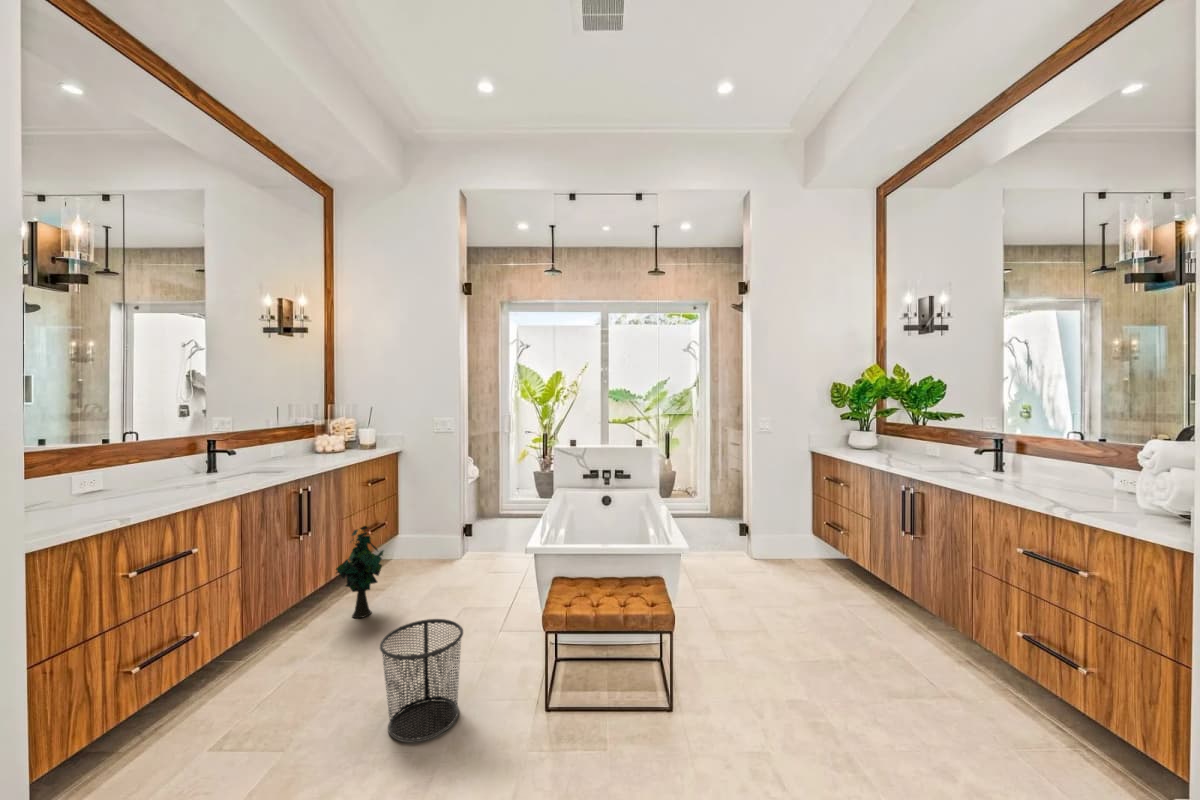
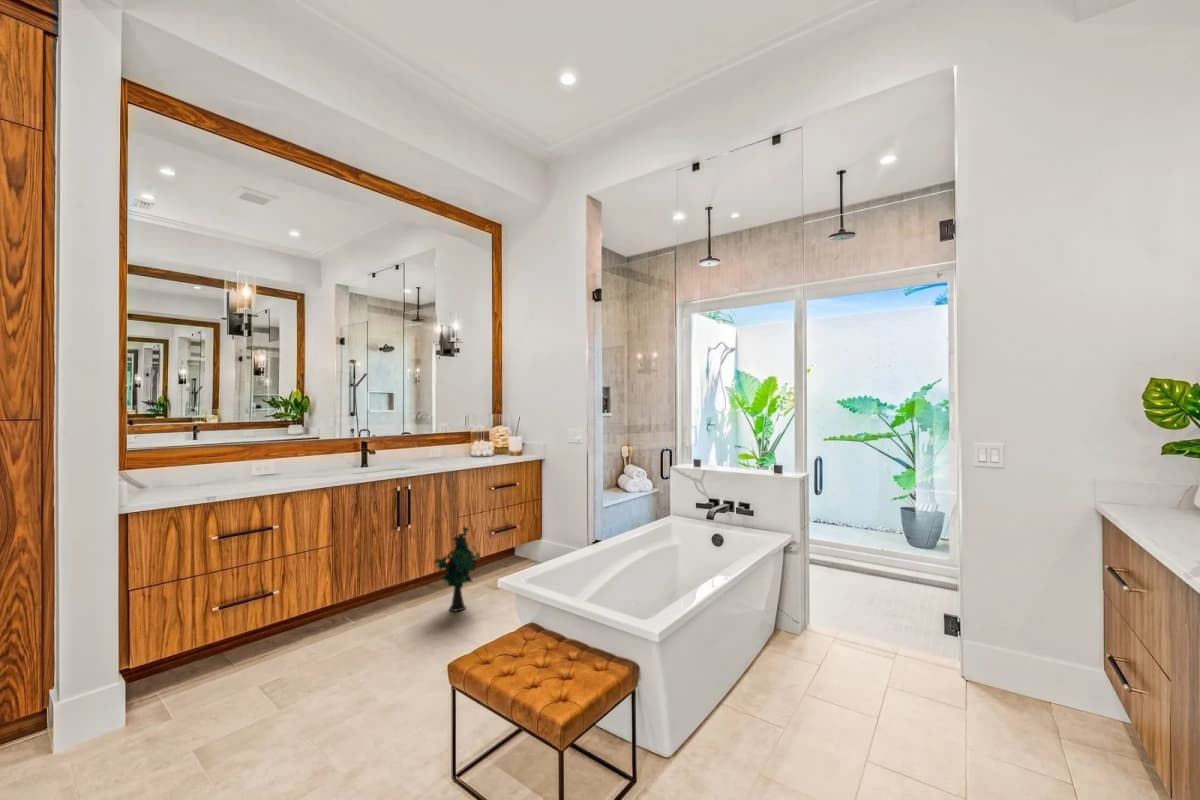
waste bin: present [380,619,463,742] -> none [329,630,414,752]

